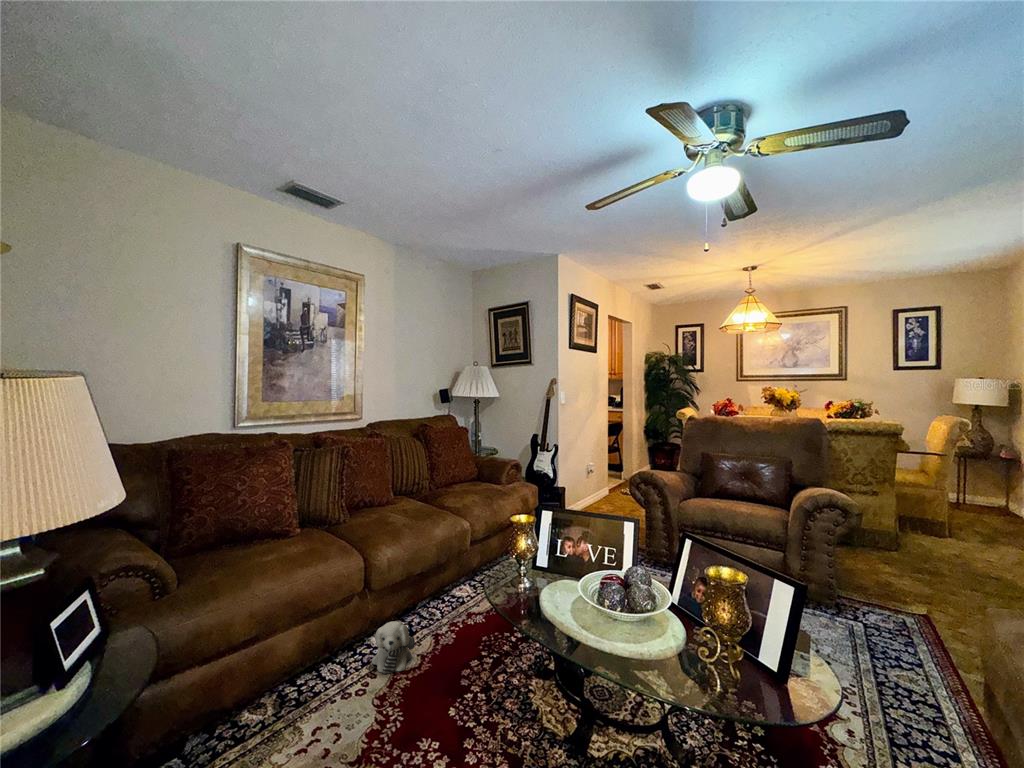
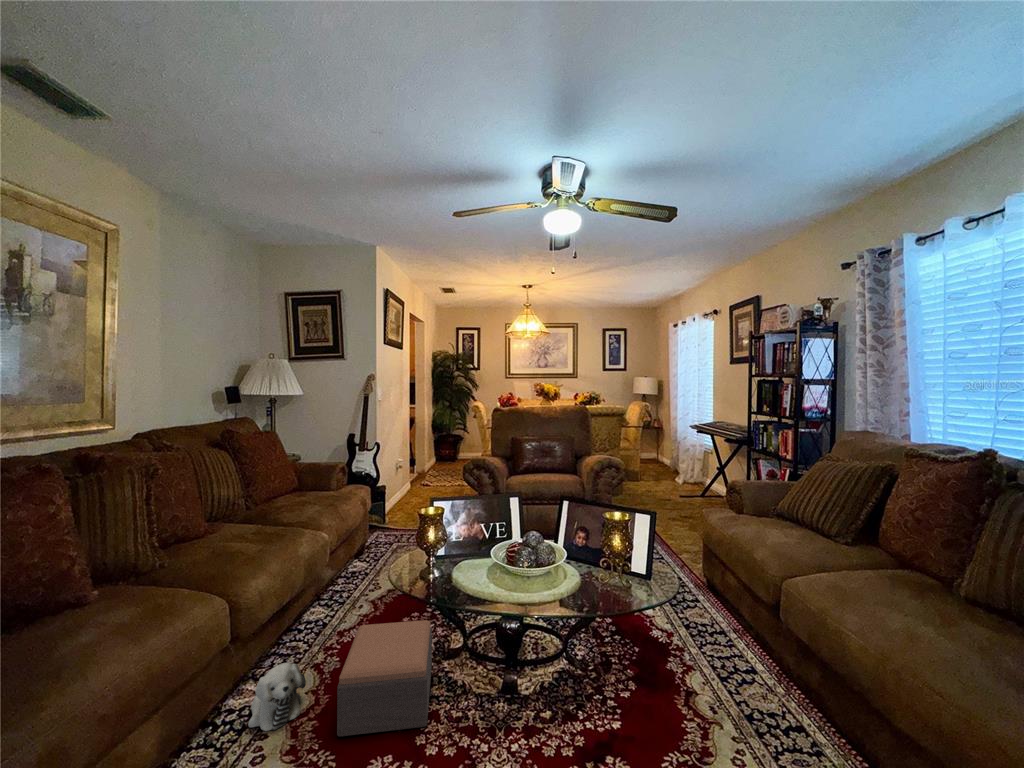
footstool: none [415,612,518,733] -> present [337,620,432,737]

